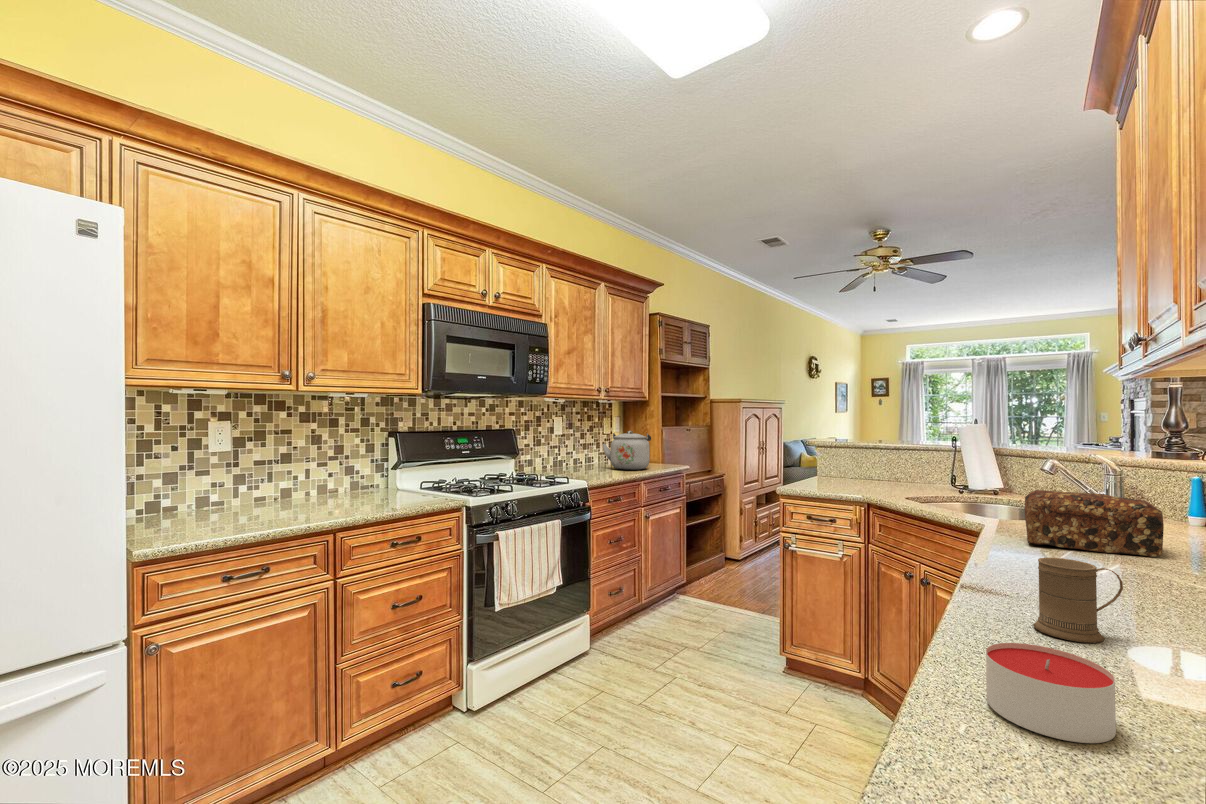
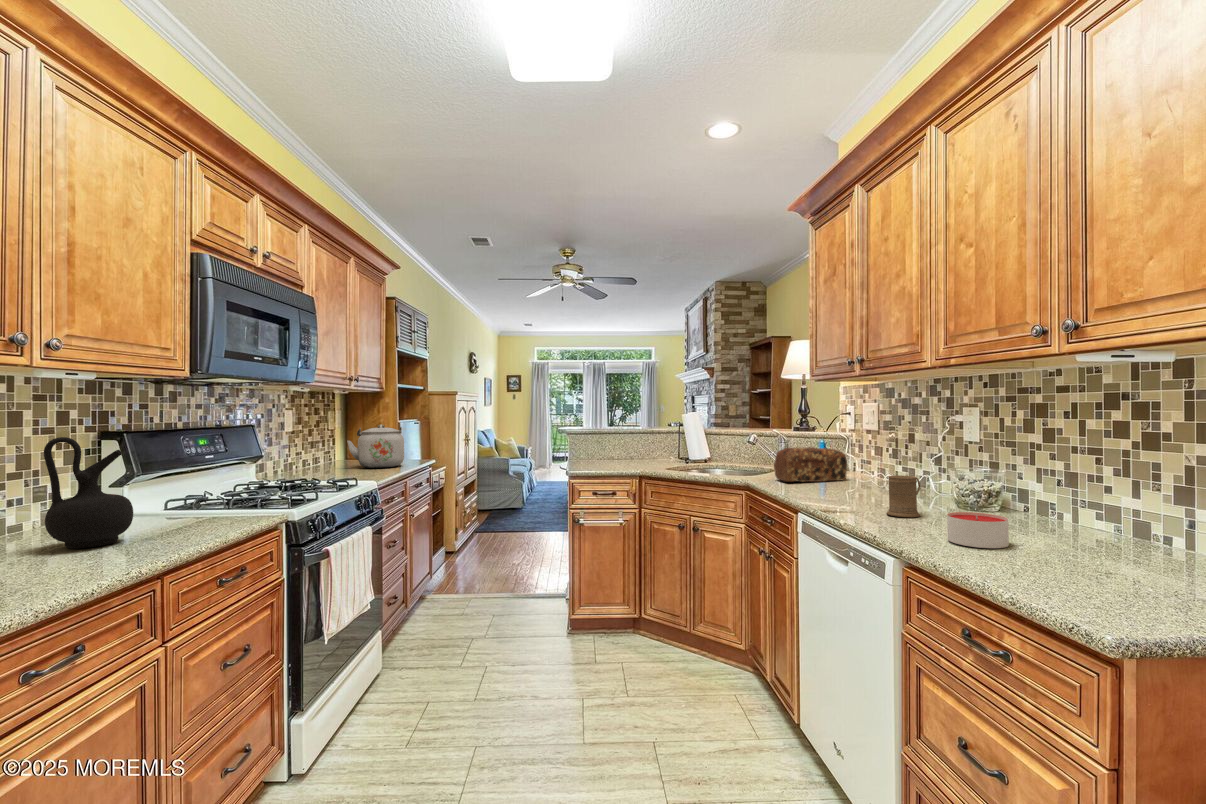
ceramic jug: none [321,435,366,506] -> present [44,437,133,549]

